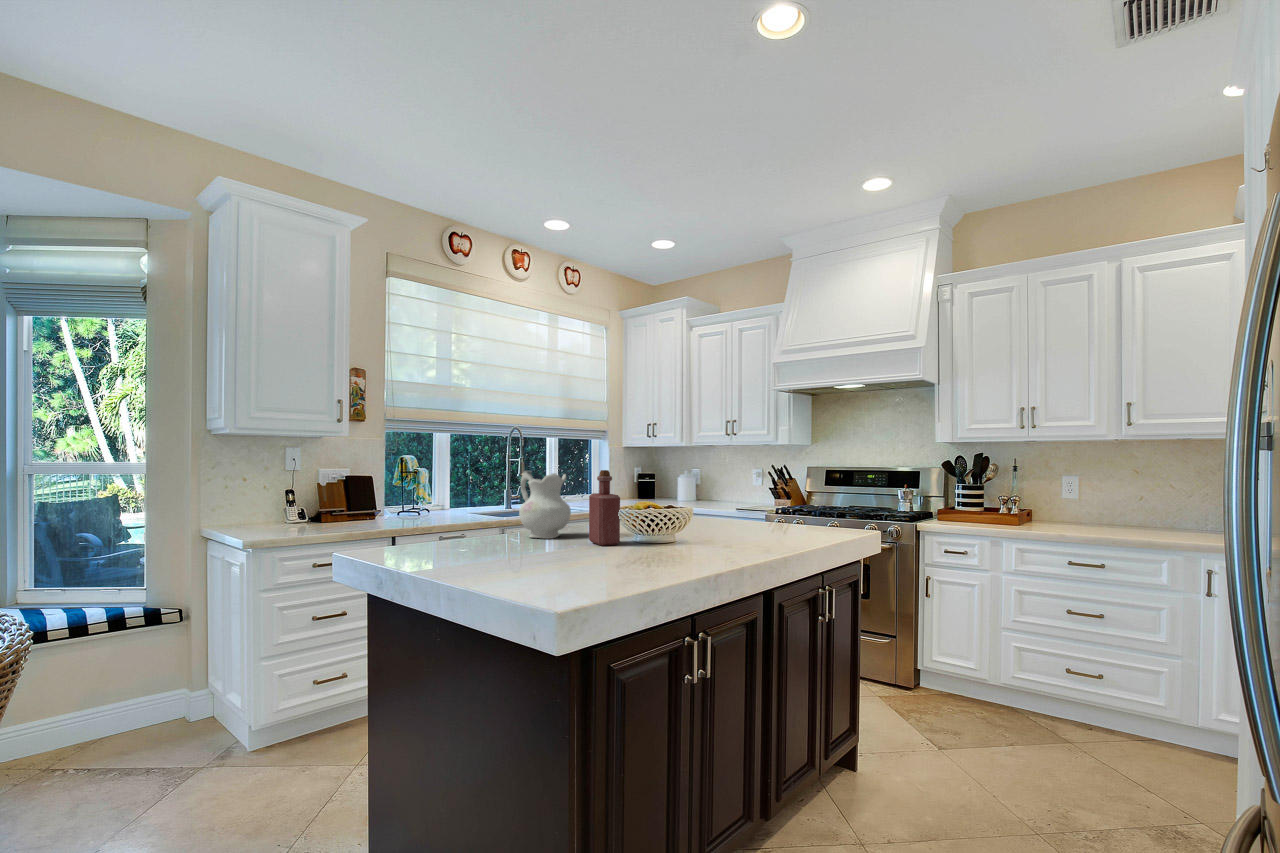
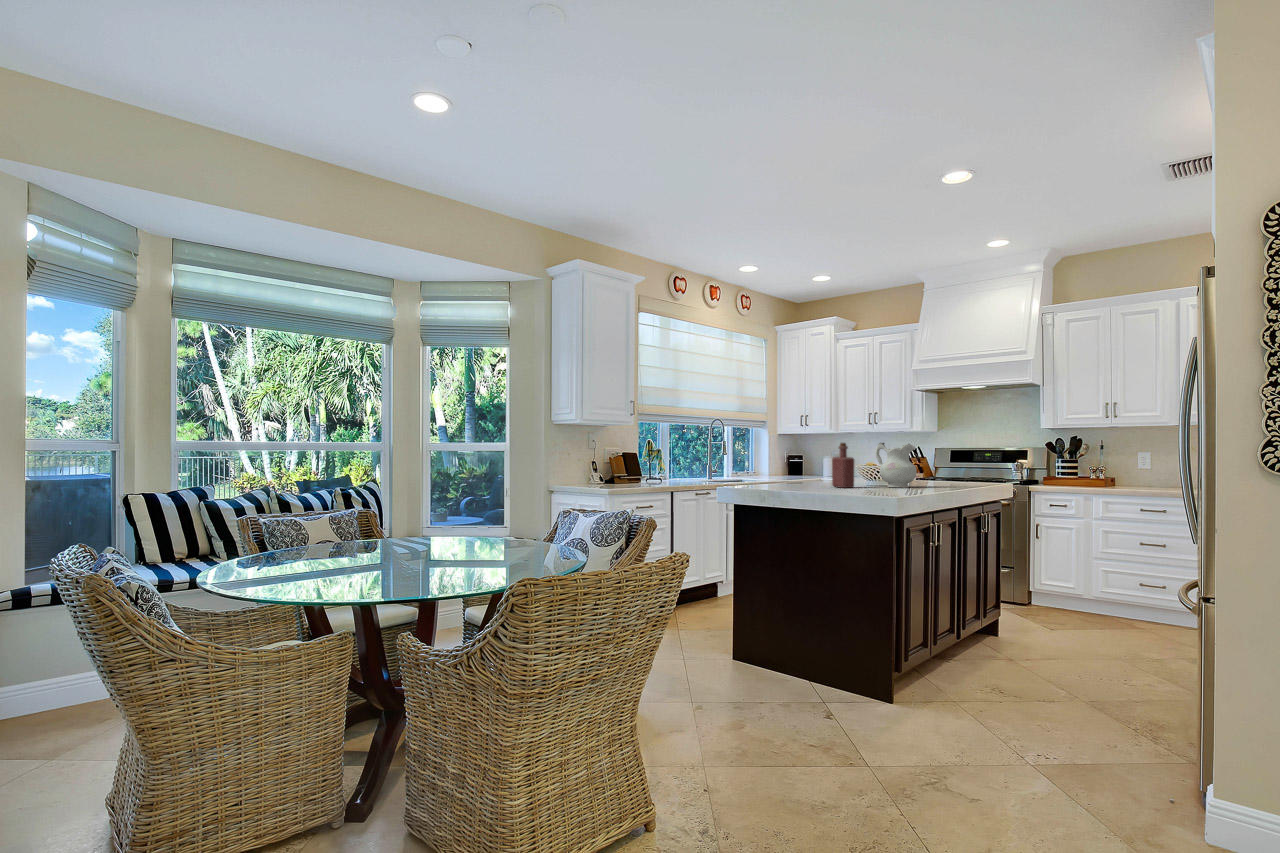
ceramic pitcher: present [519,471,571,539] -> present [876,442,917,488]

